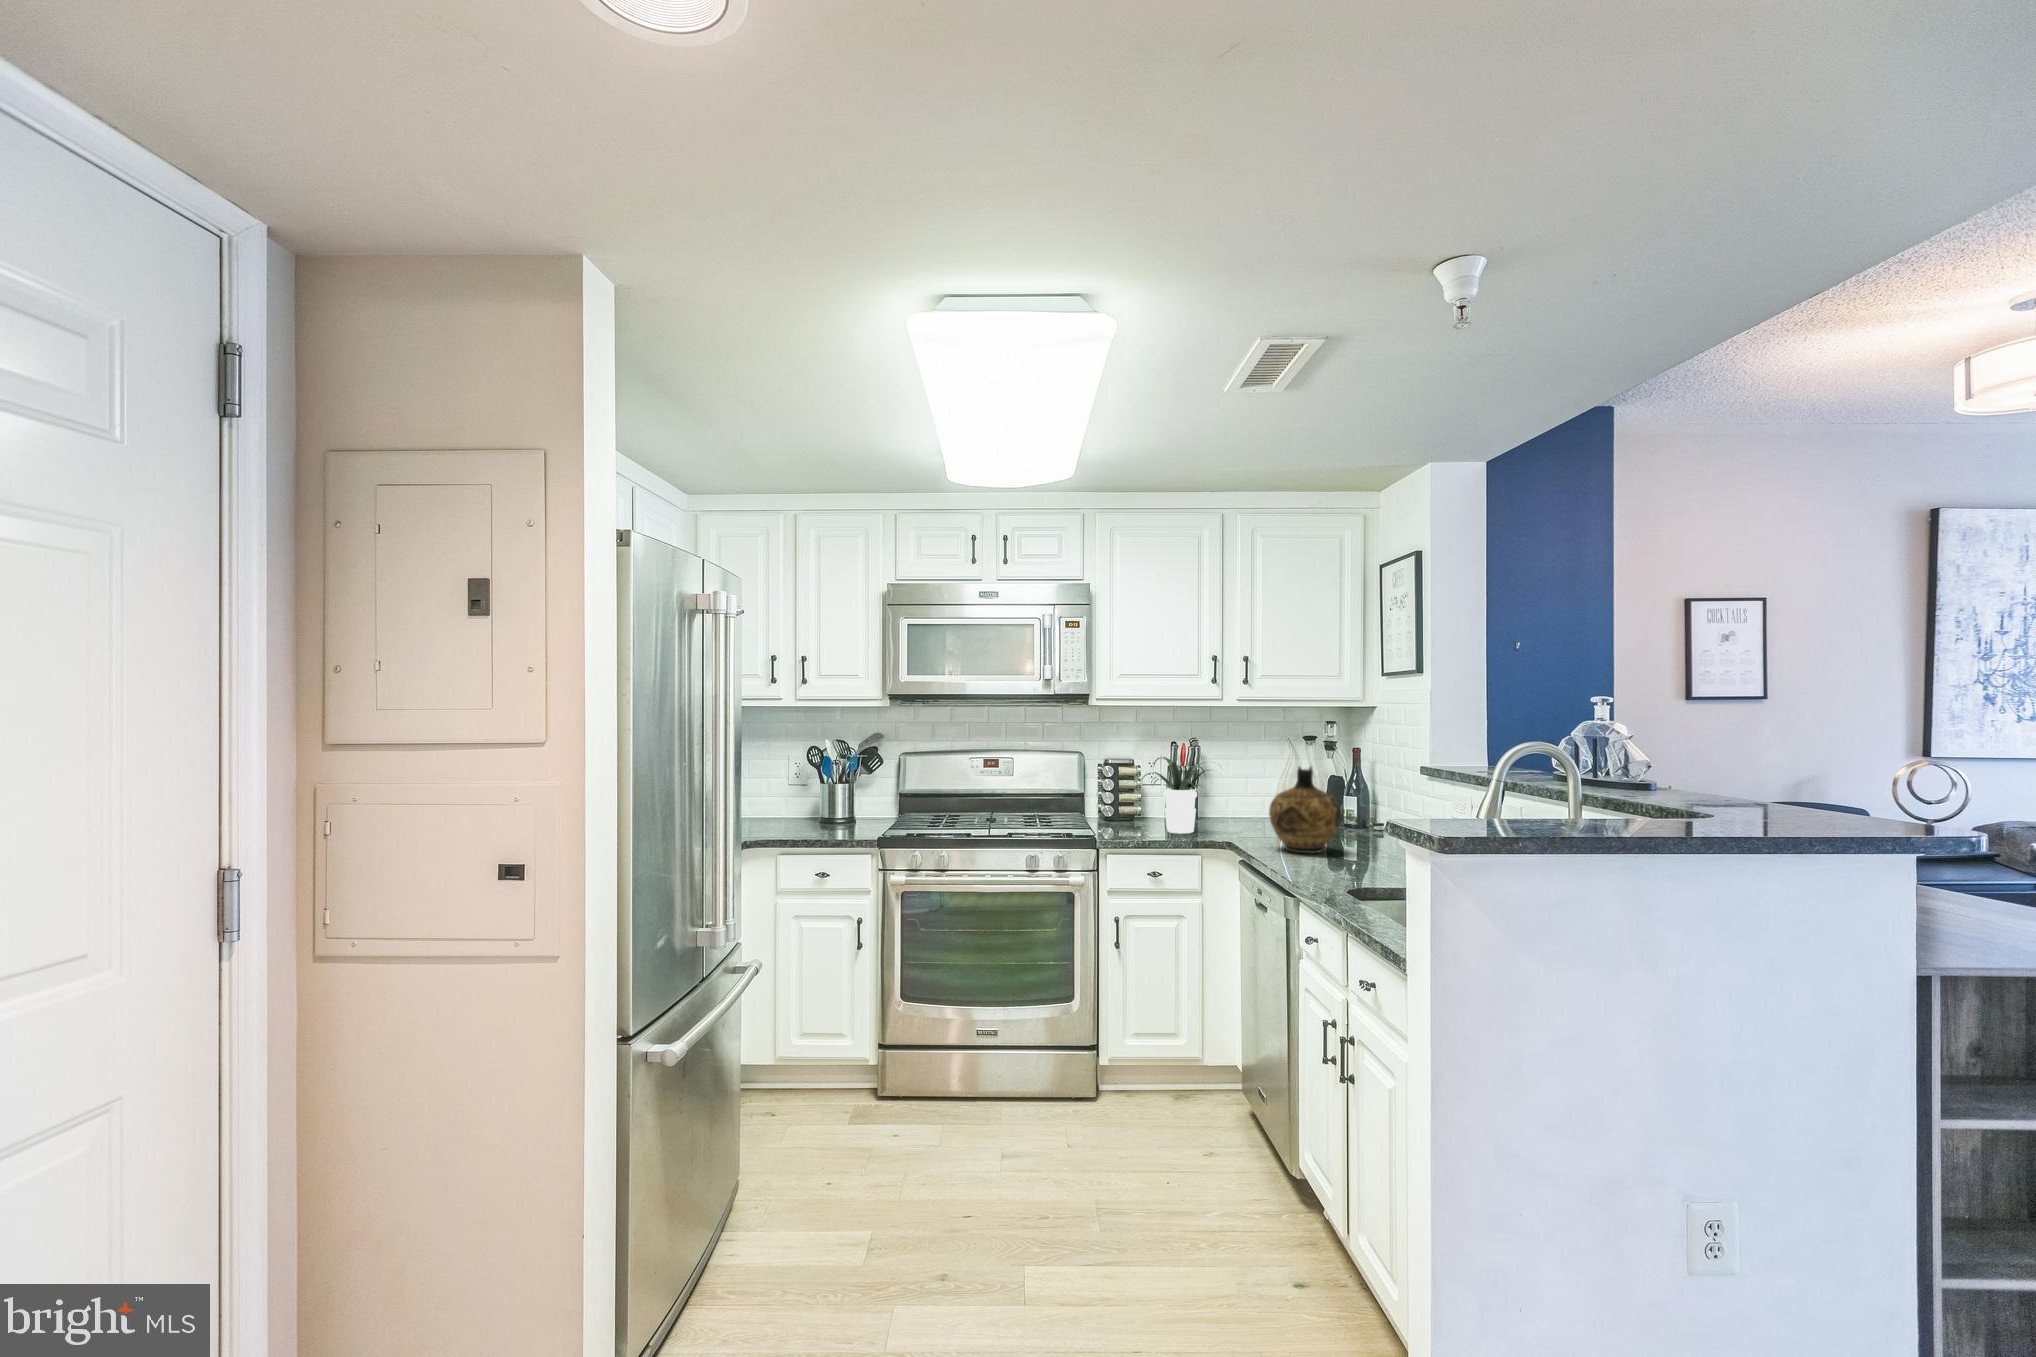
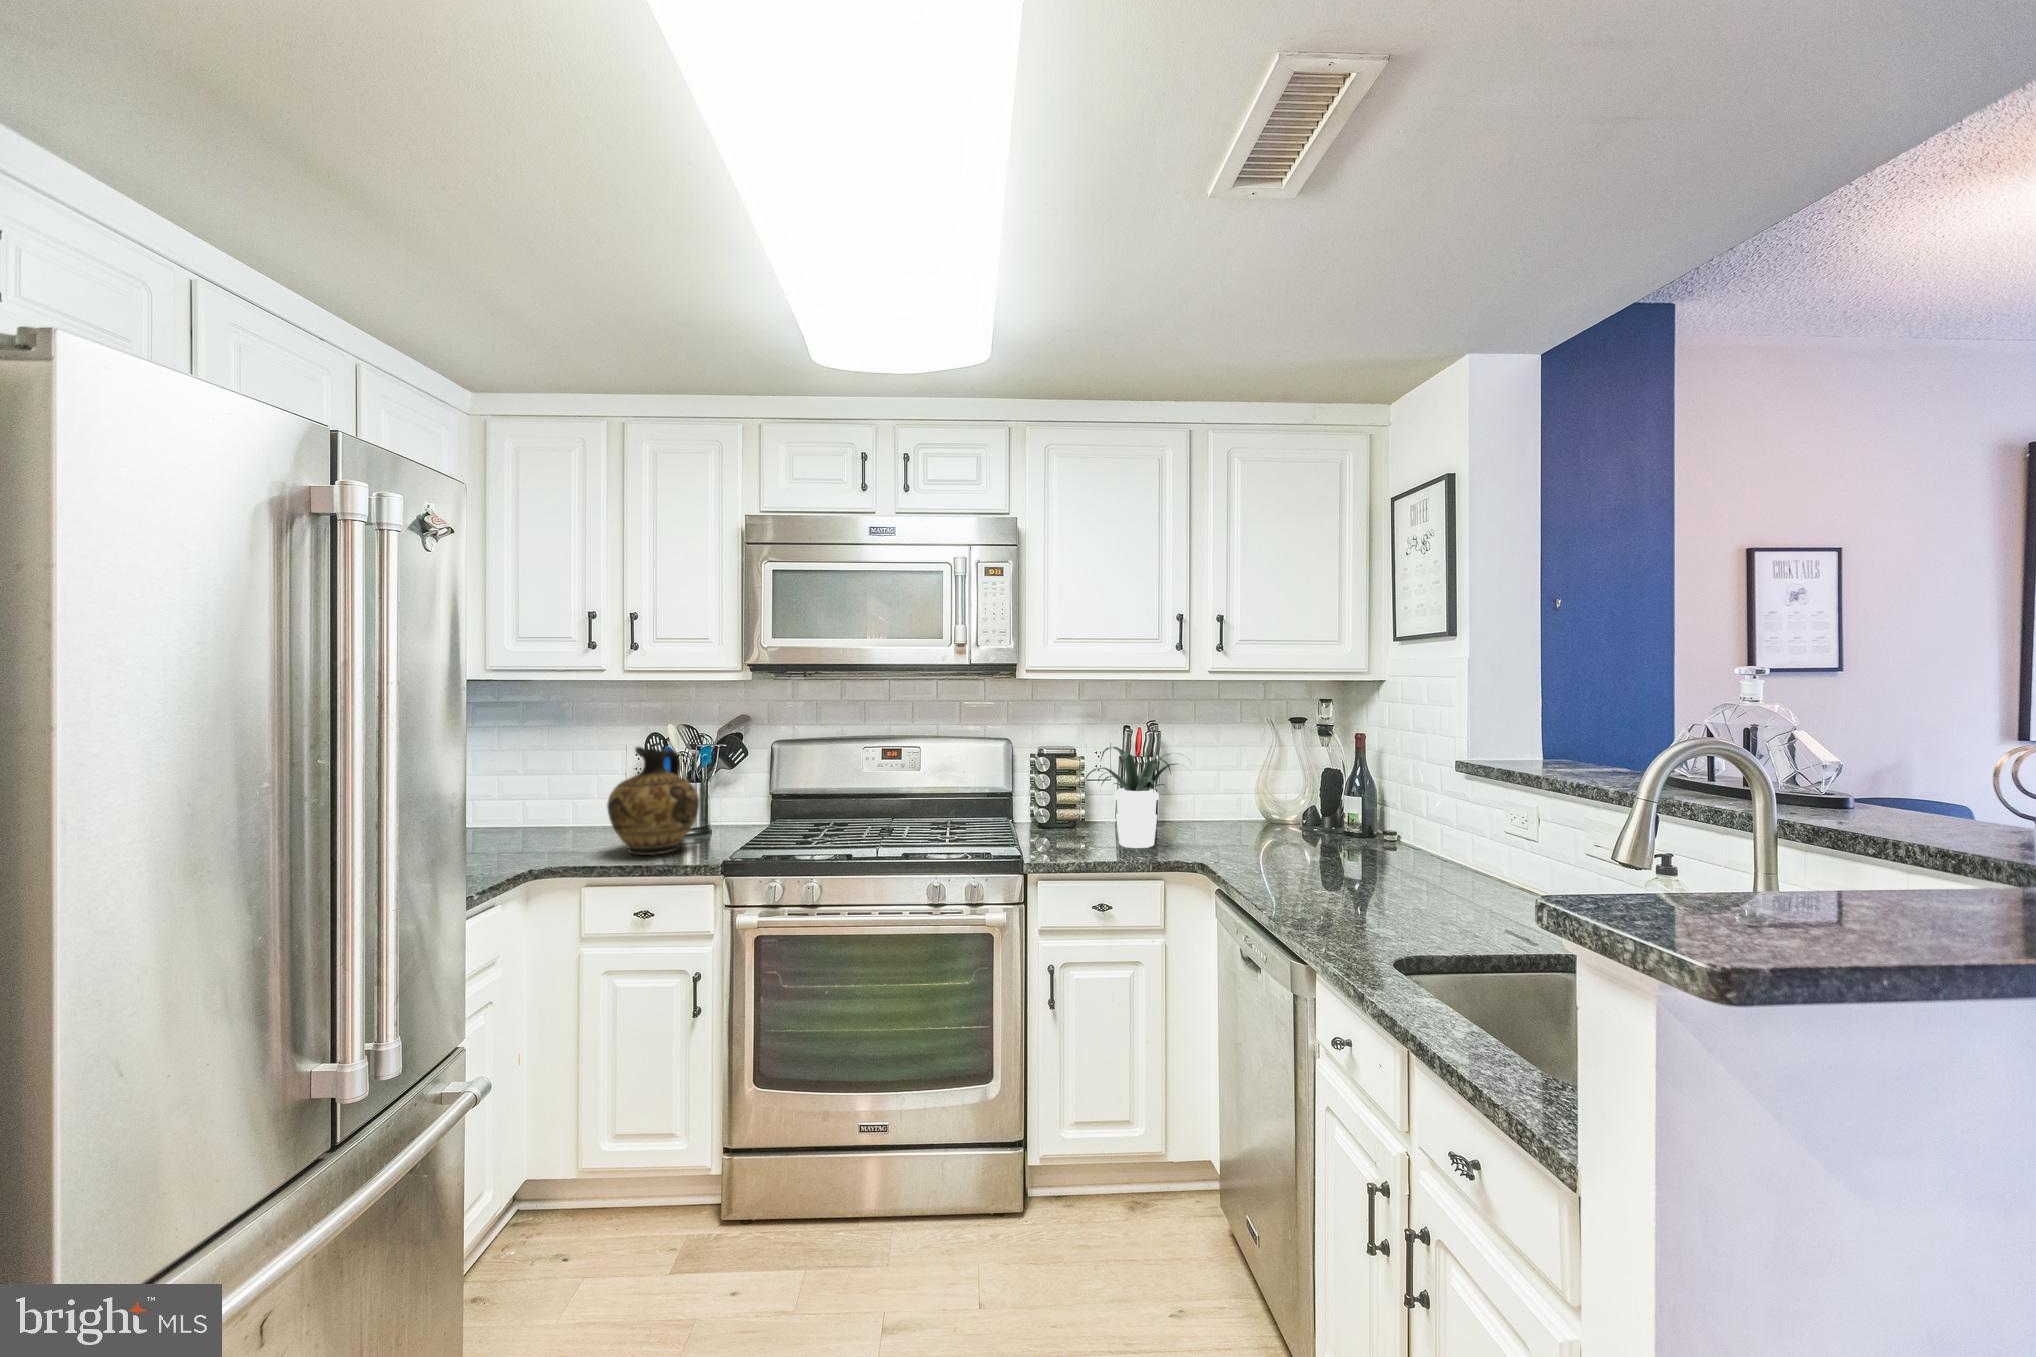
ceramic jug: present [1269,767,1341,853] -> present [607,747,699,855]

